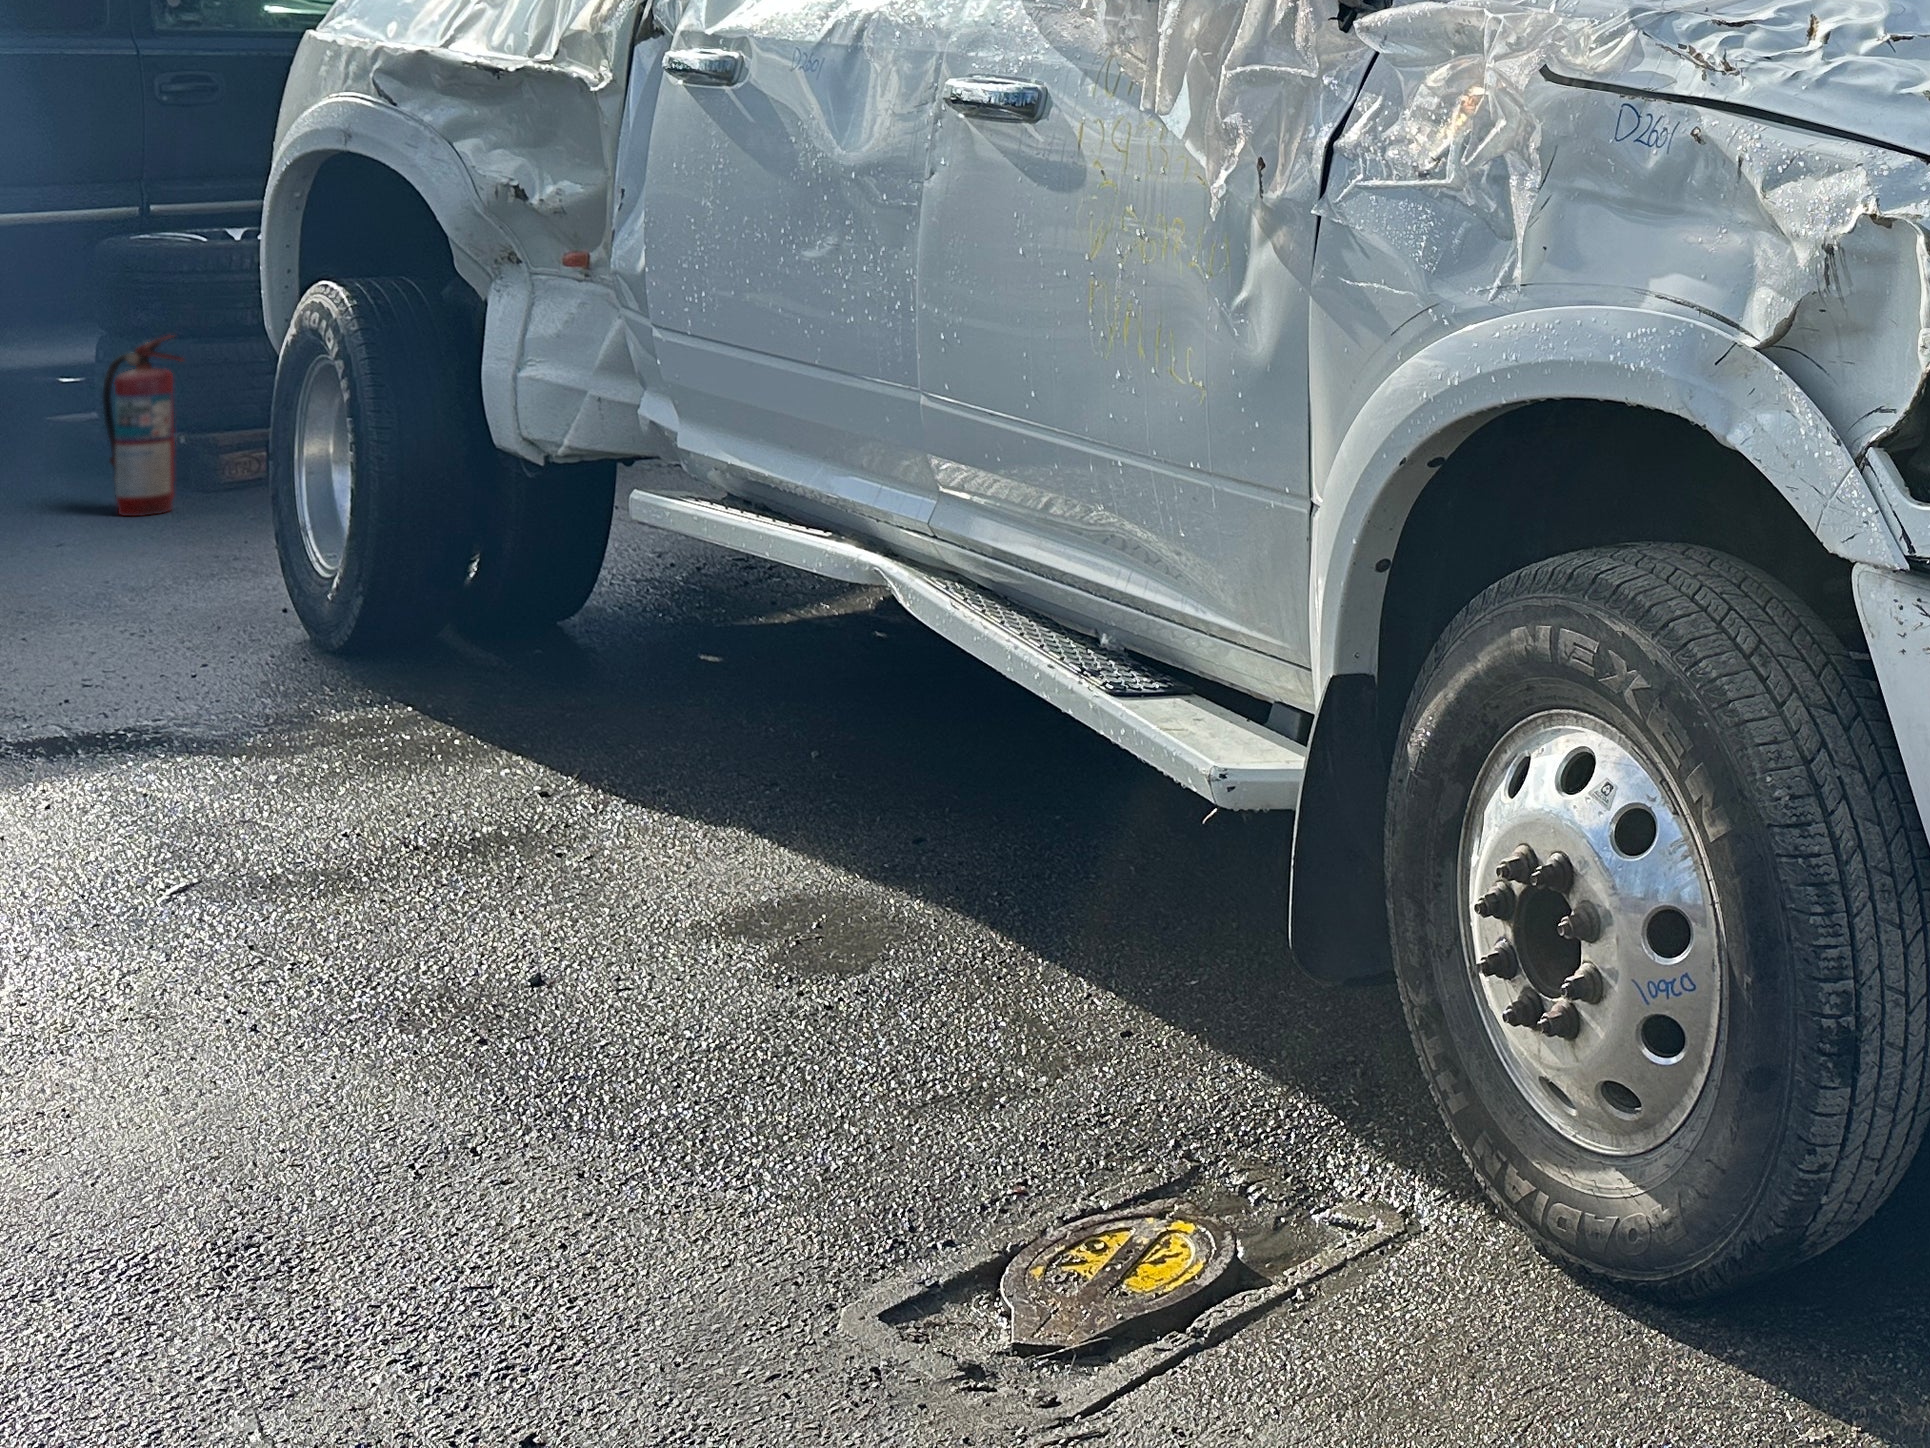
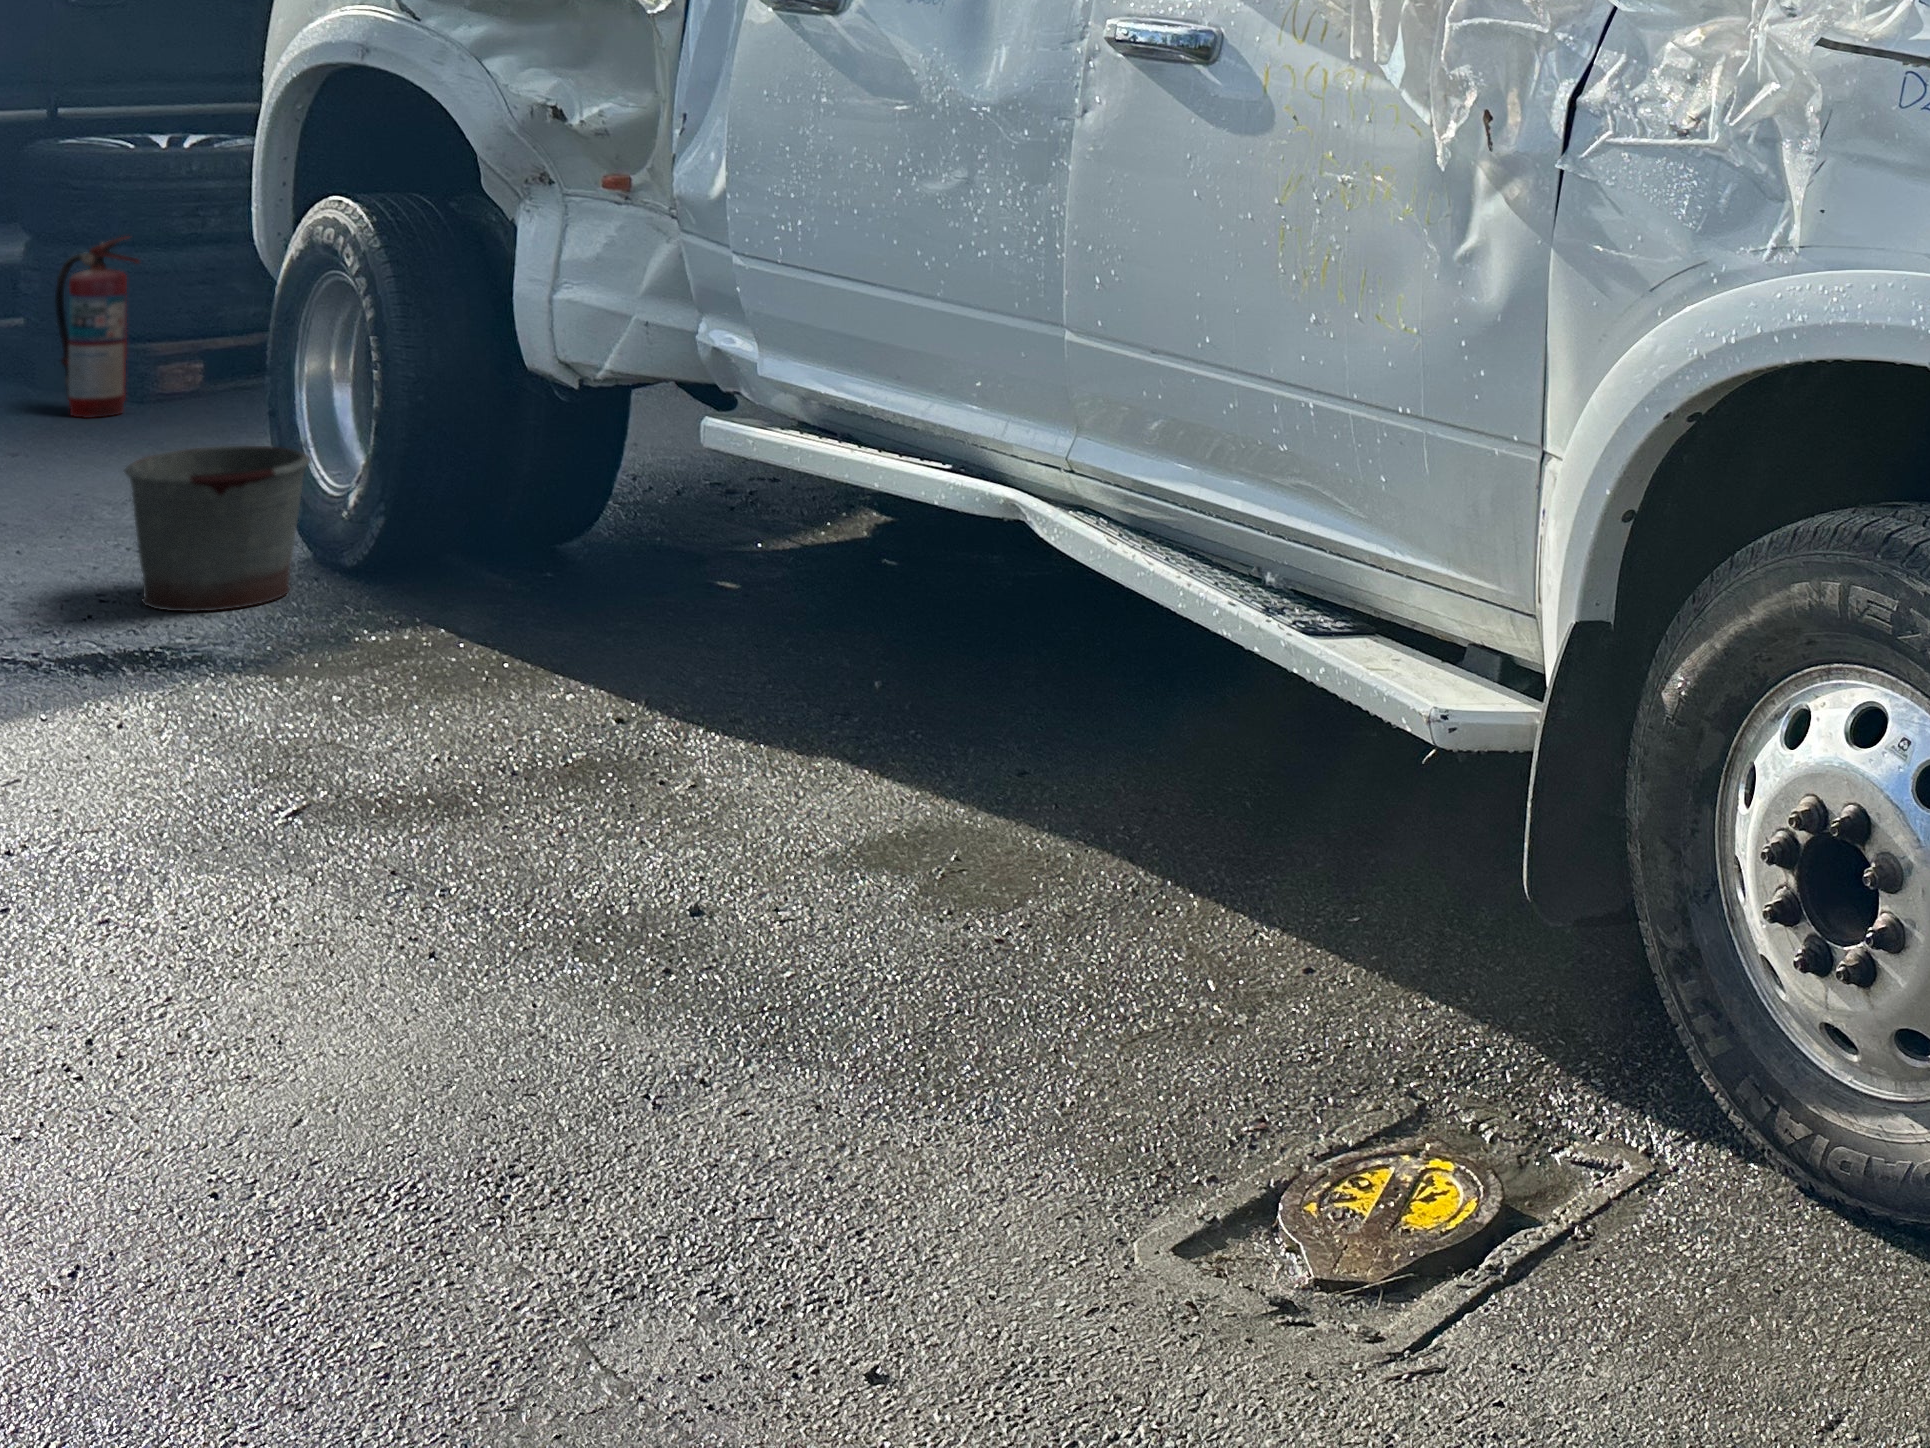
bucket: none [93,538,286,704] -> present [124,446,311,611]

